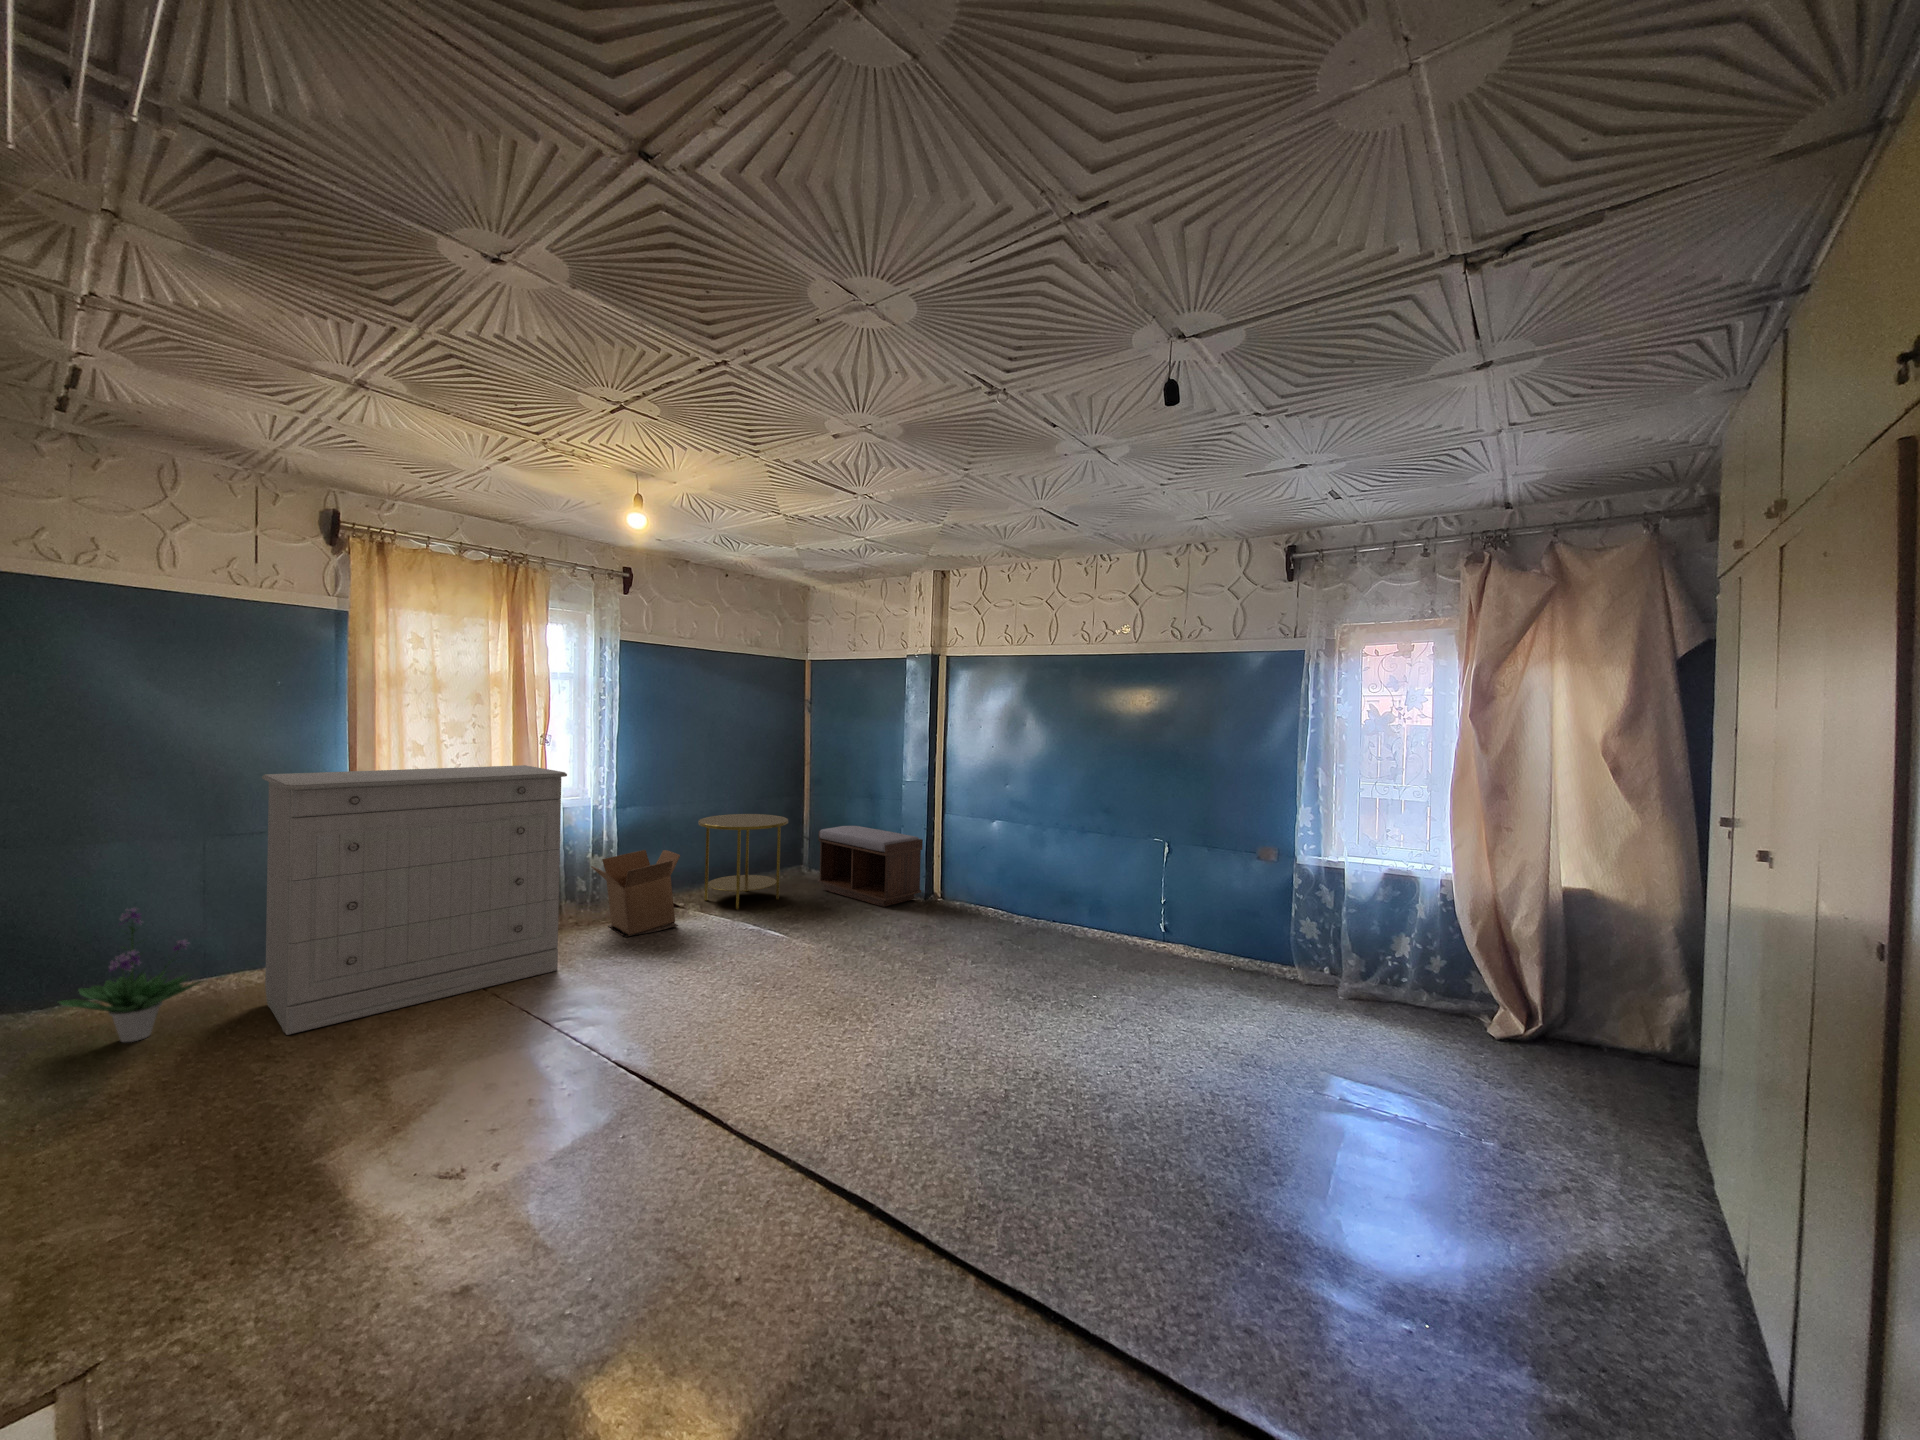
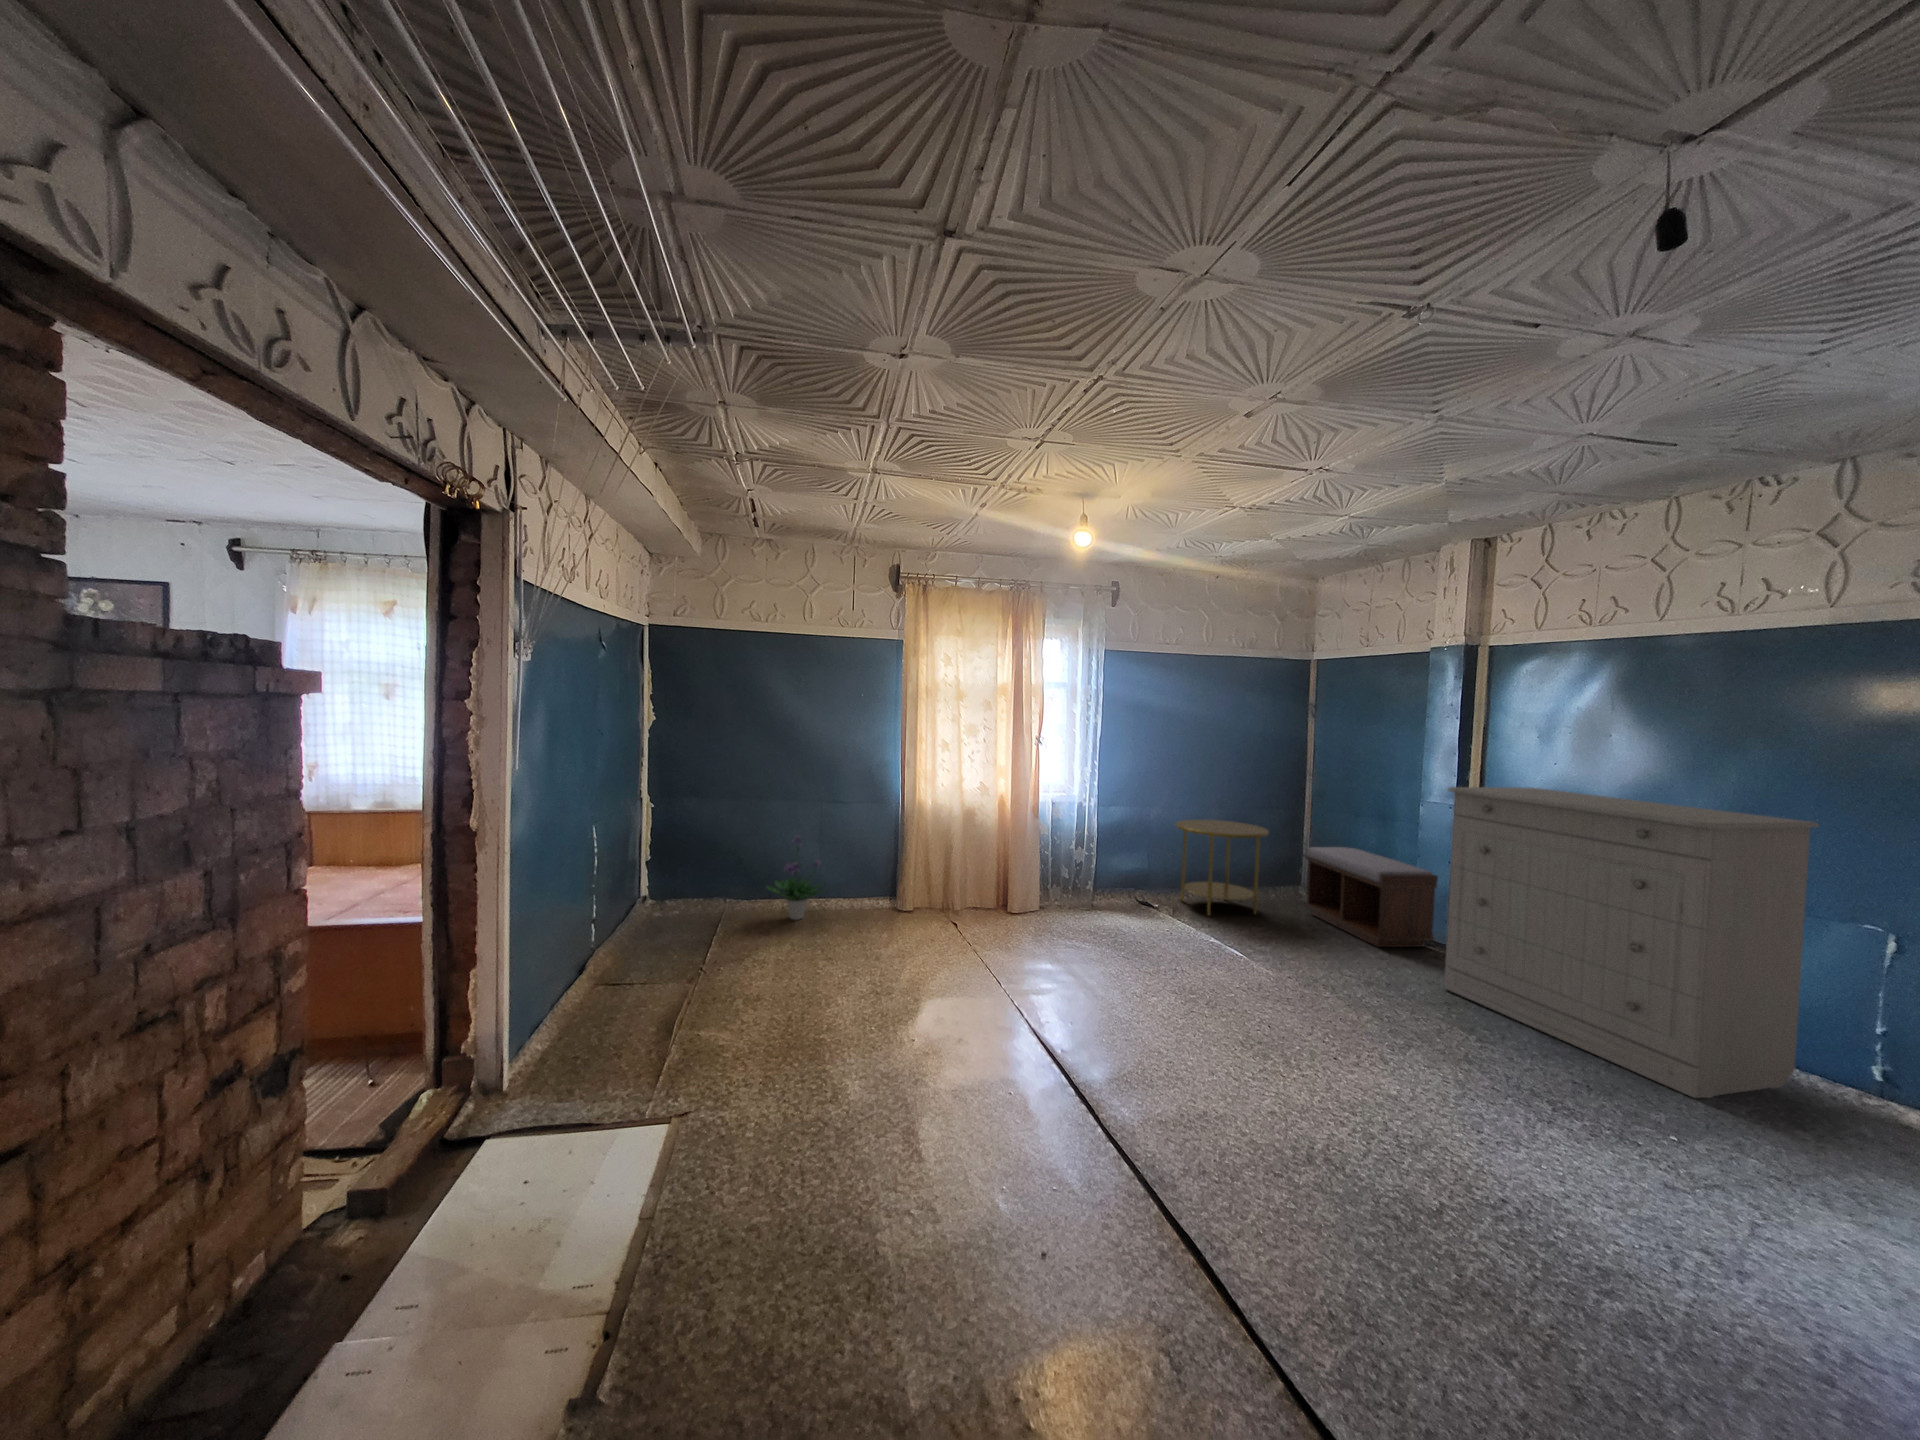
dresser: present [262,765,567,1035] -> present [1444,787,1818,1098]
cardboard box: present [591,850,680,936] -> none [1074,843,1149,921]

